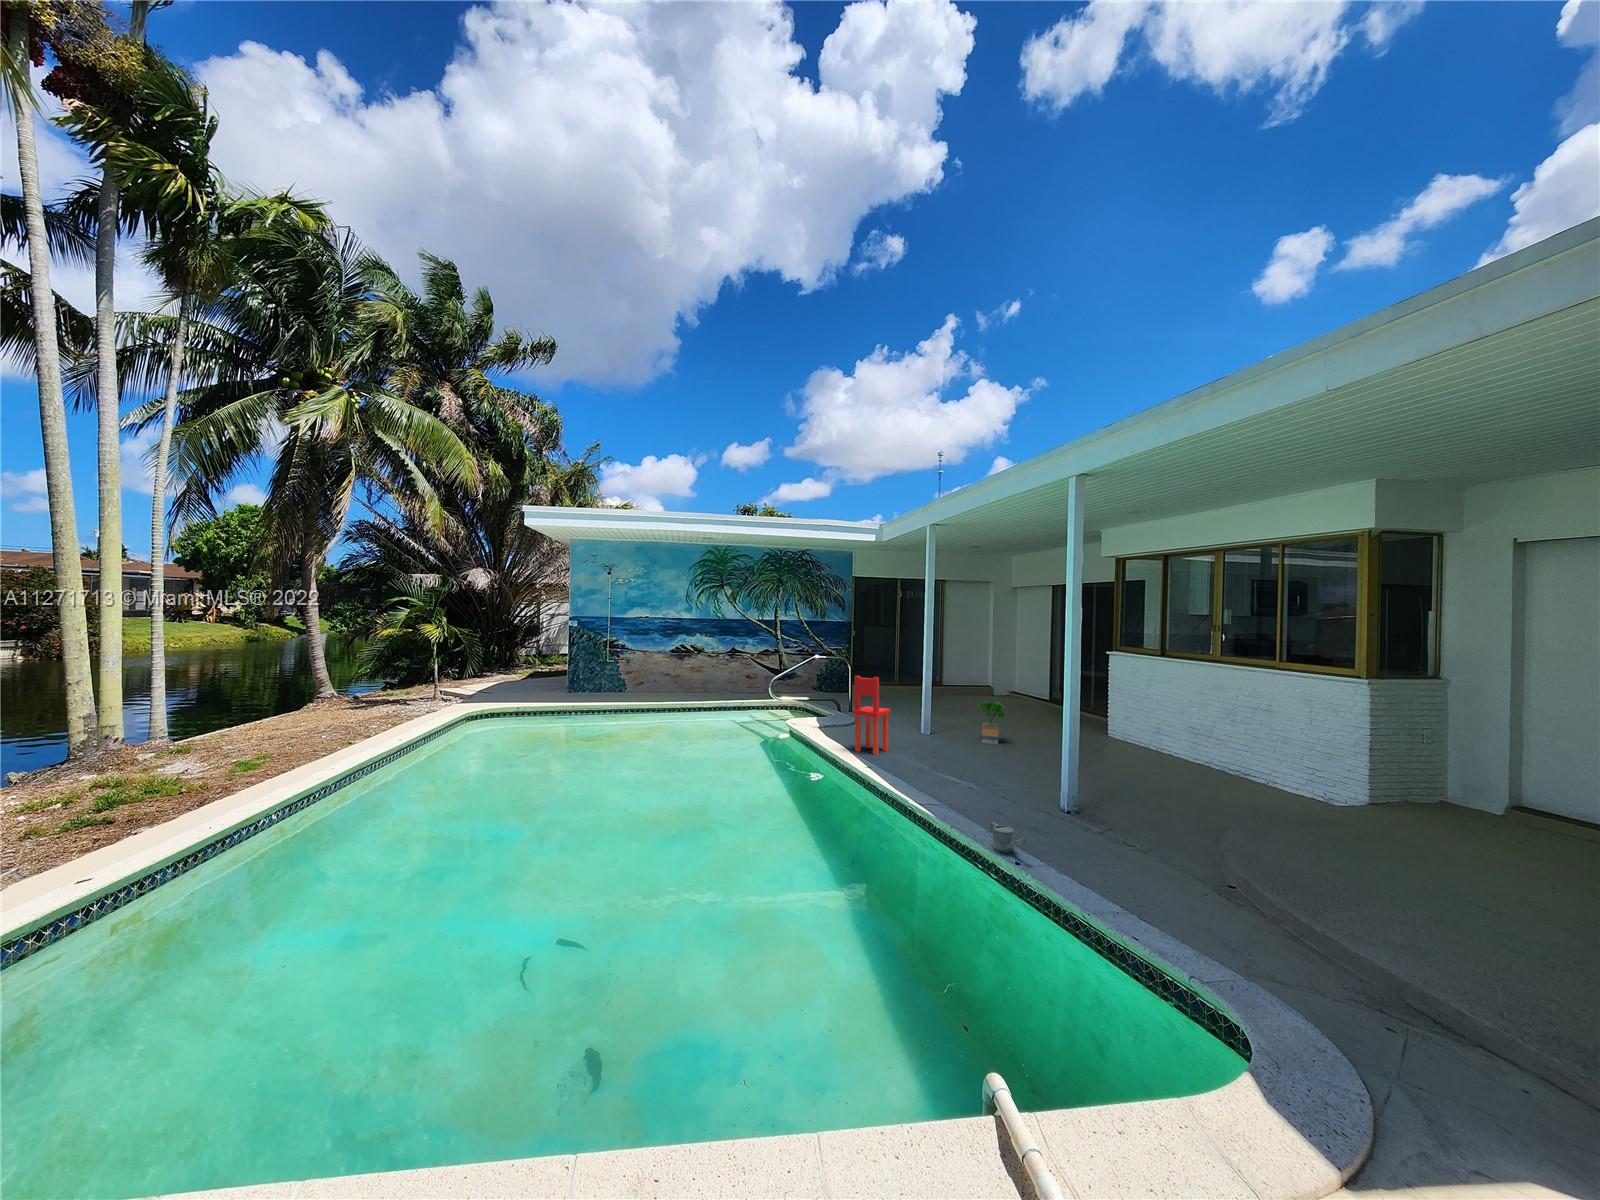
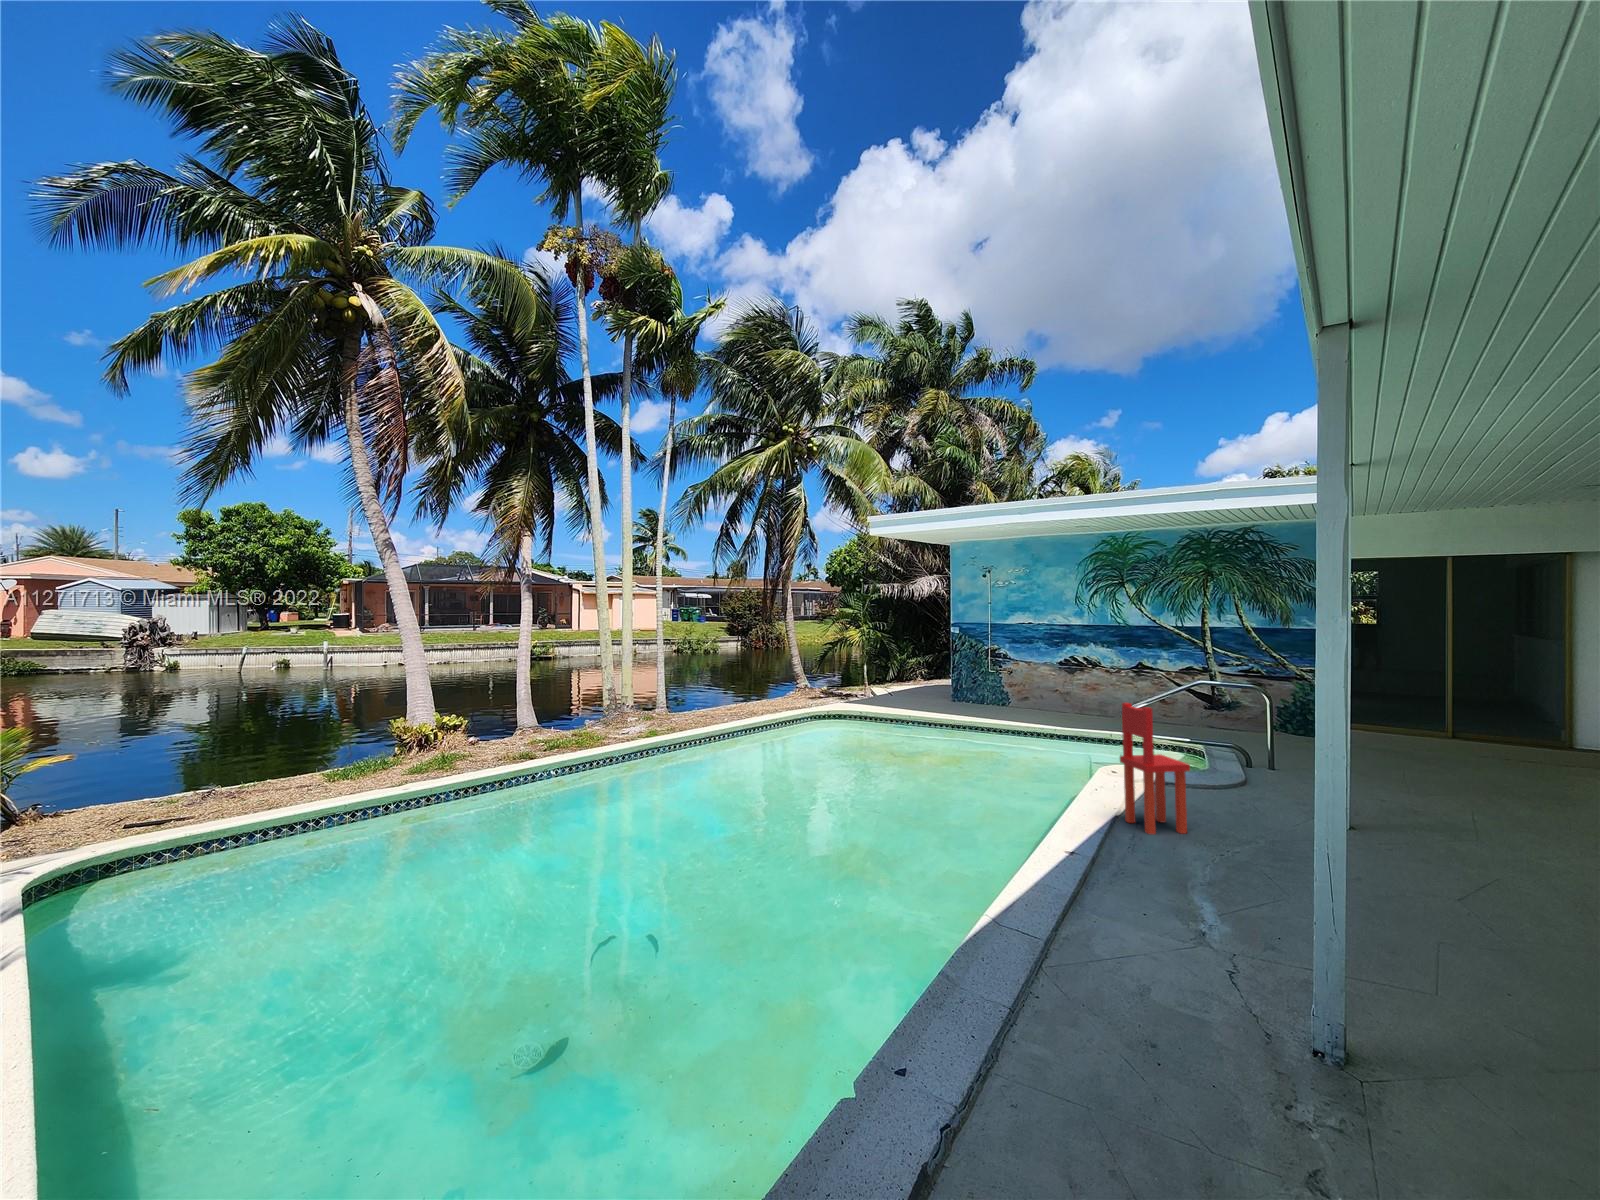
potted tree: present [979,701,1006,744] -> none [1439,784,1522,883]
watering can: present [990,822,1027,852] -> none [926,986,977,1060]

